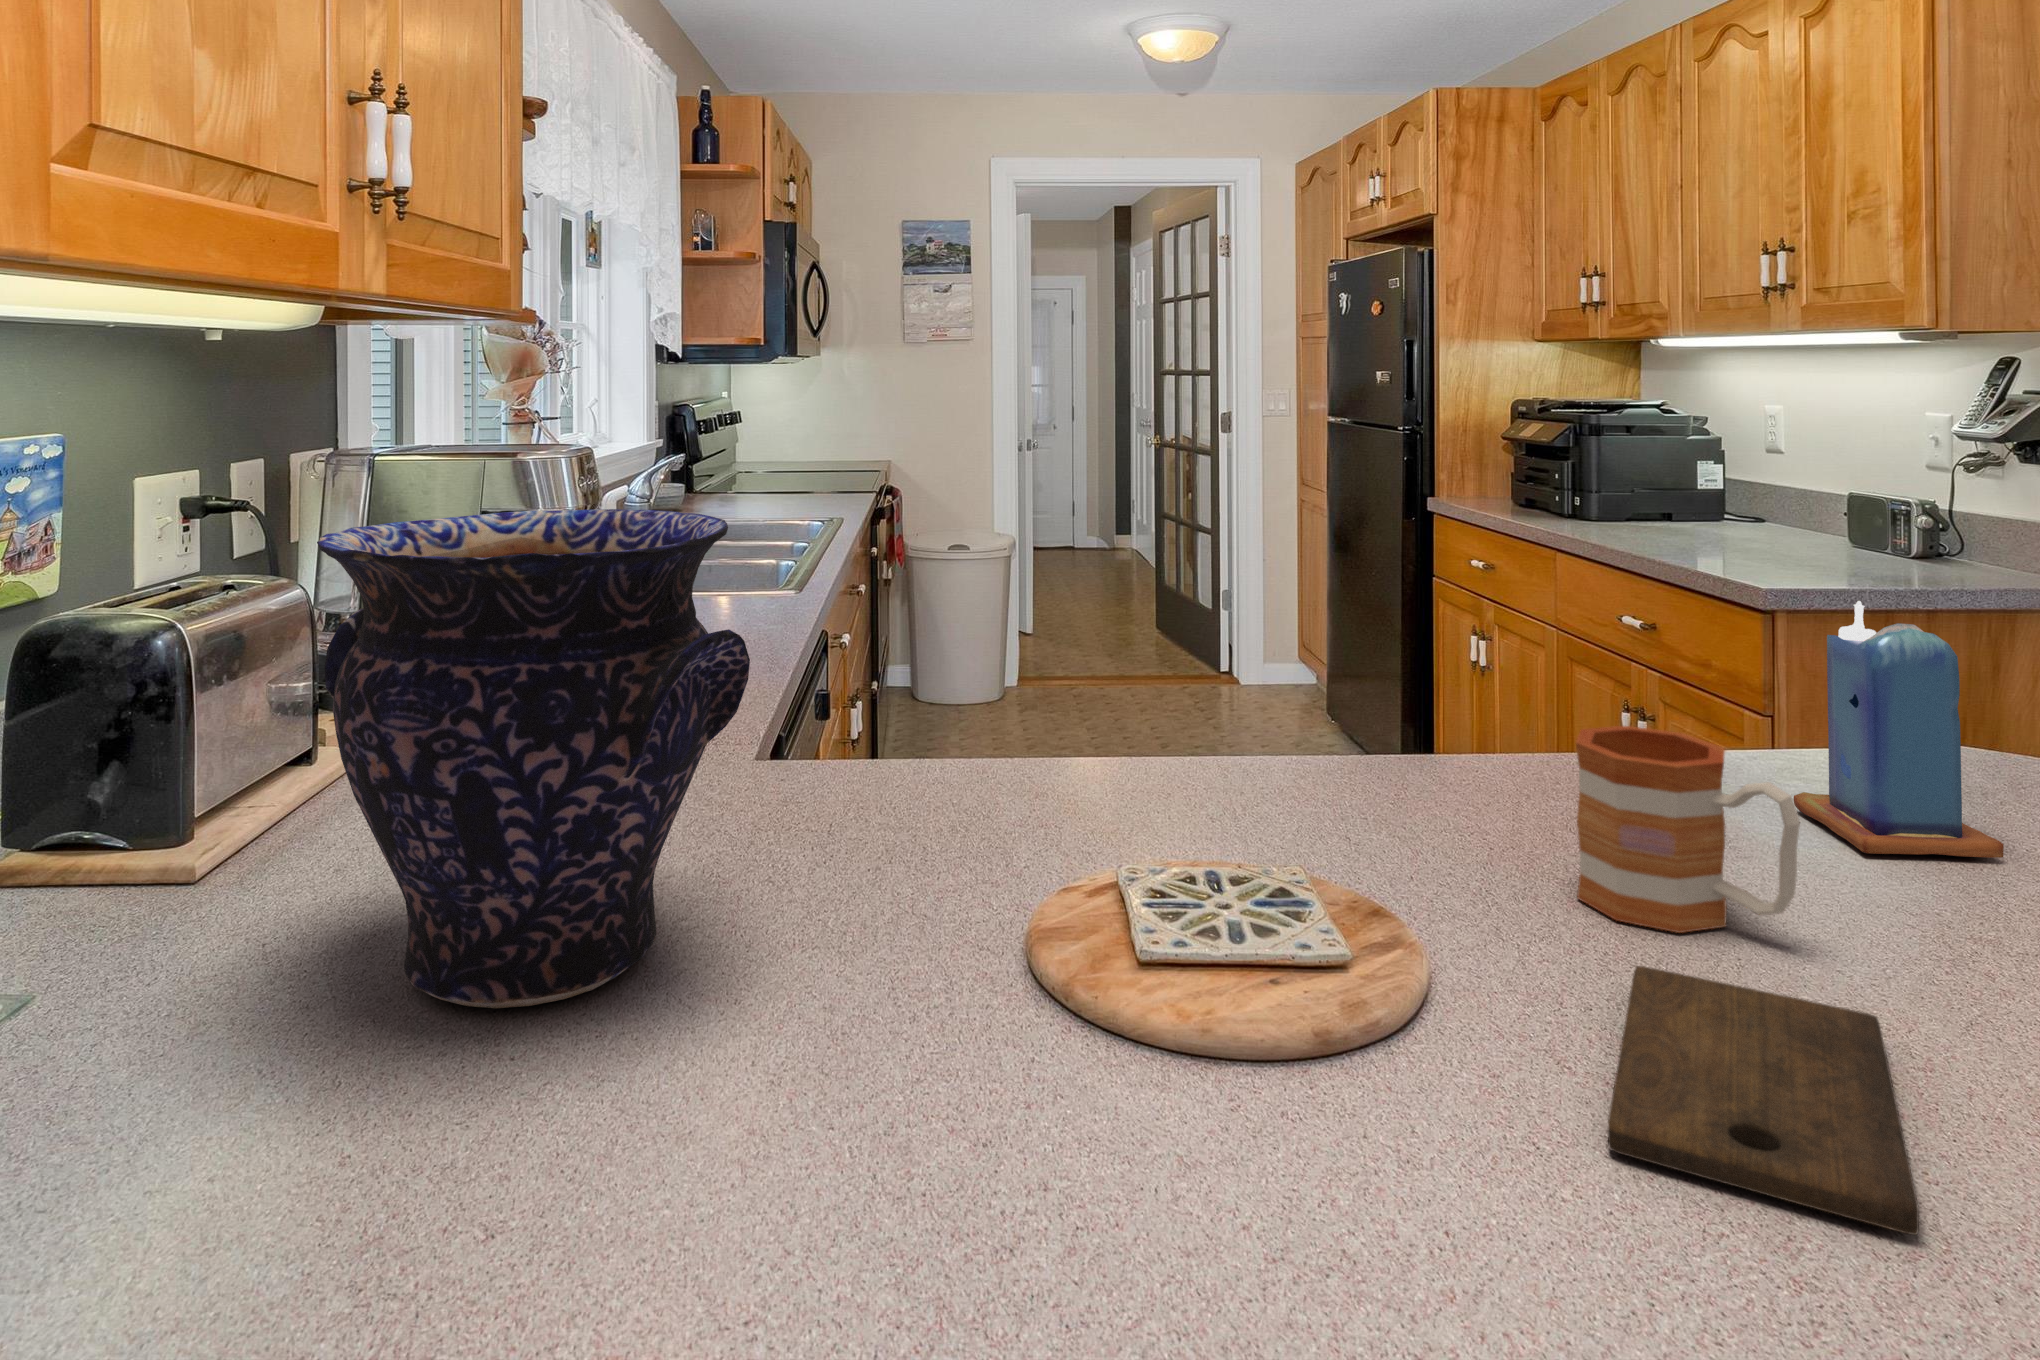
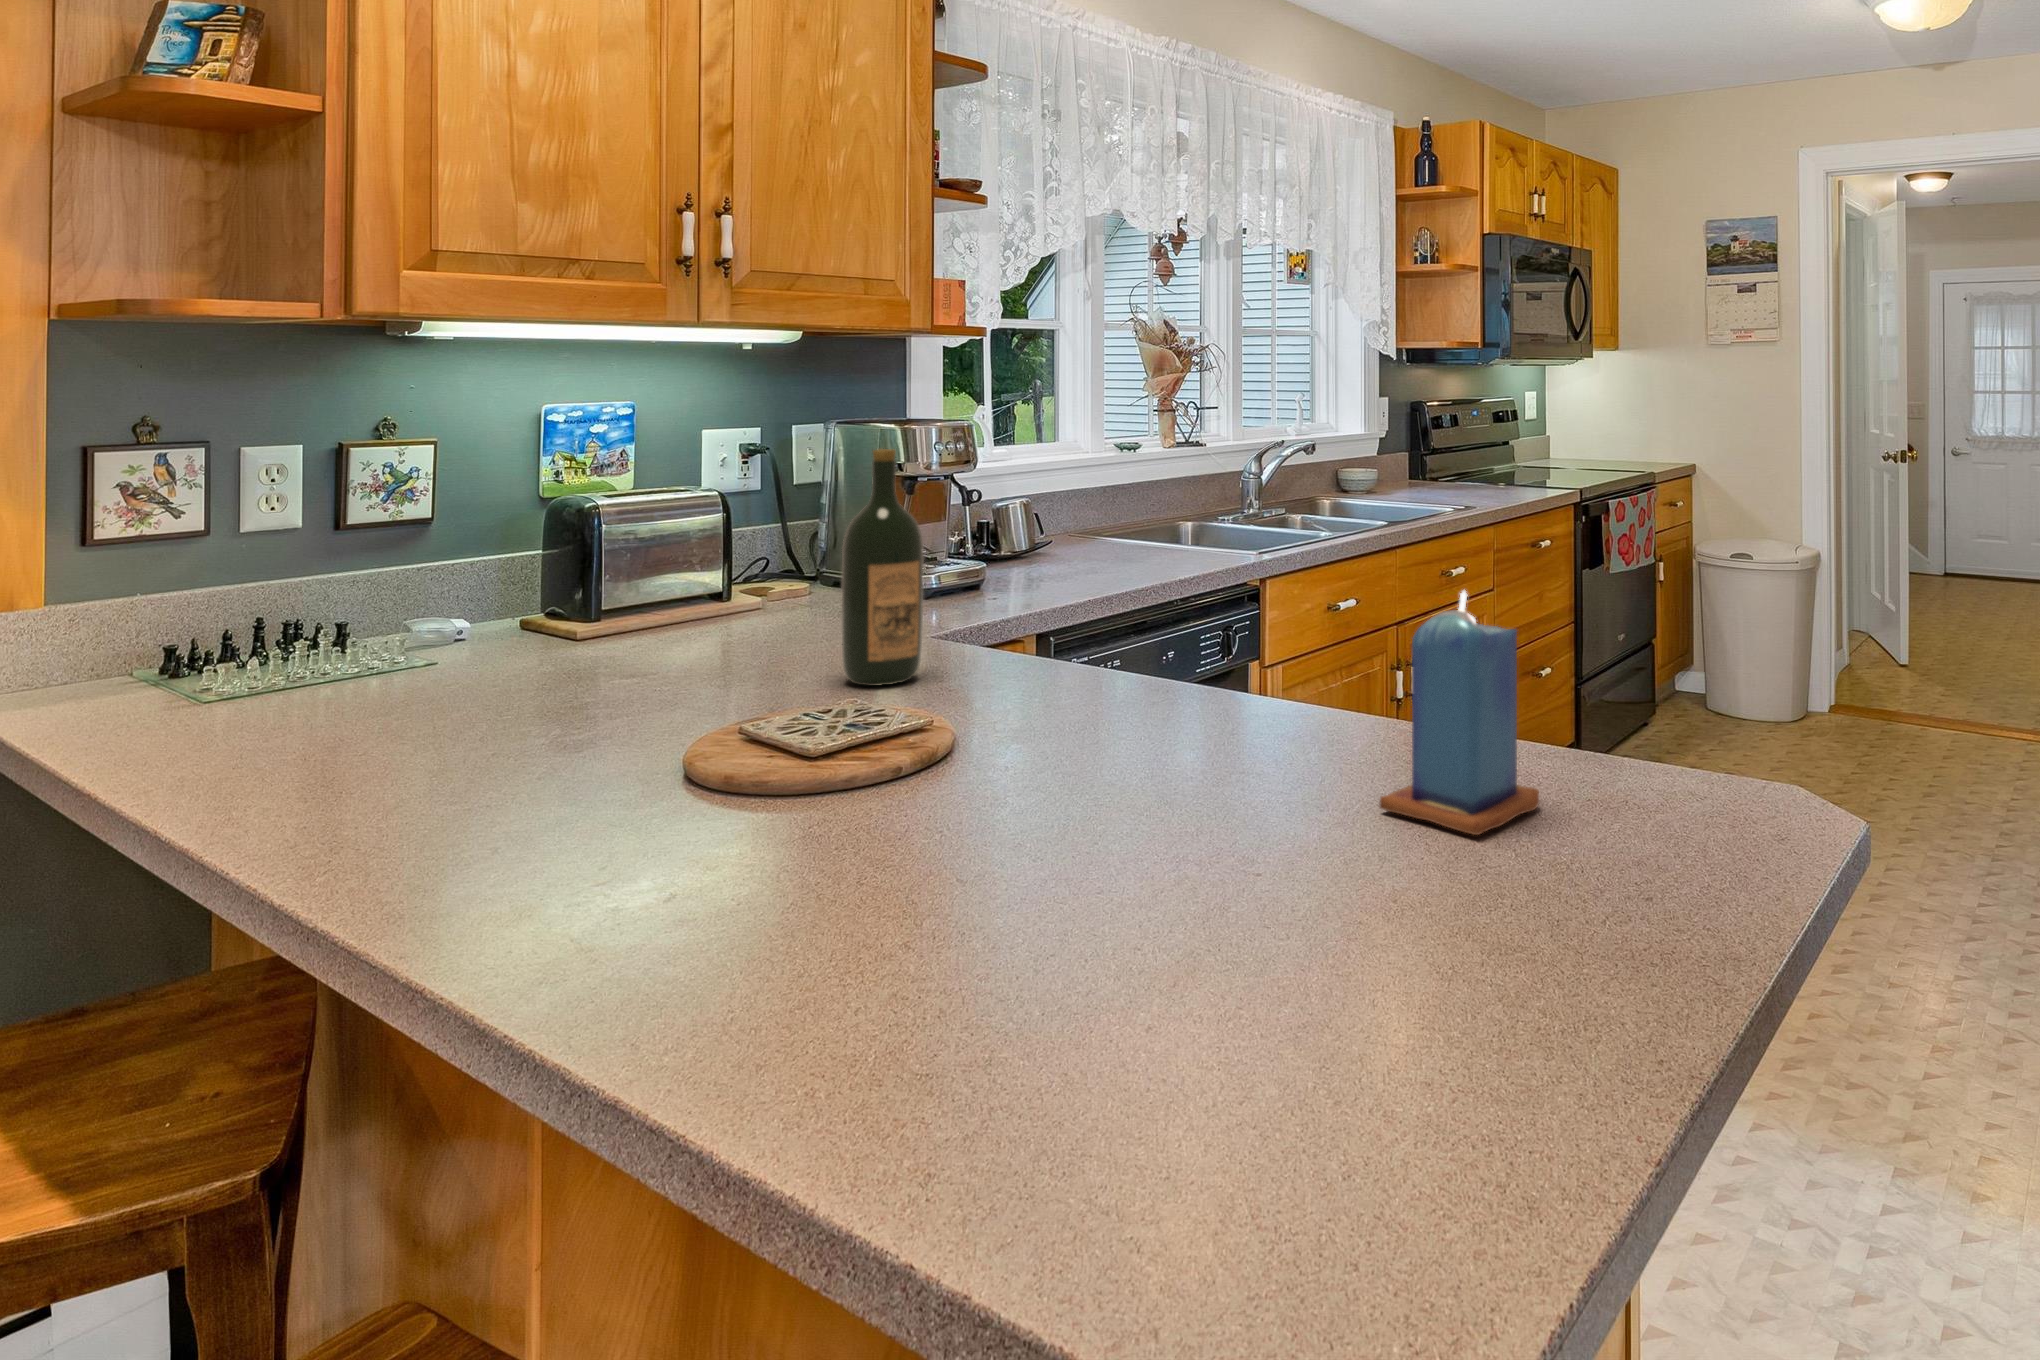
wine bottle: none [855,490,971,847] -> present [841,449,924,686]
vase: present [317,509,750,1008] -> none [473,448,713,701]
mug: present [1576,726,1800,933] -> none [1074,655,1186,810]
cutting board: present [1608,966,1919,1235] -> none [715,797,994,900]

